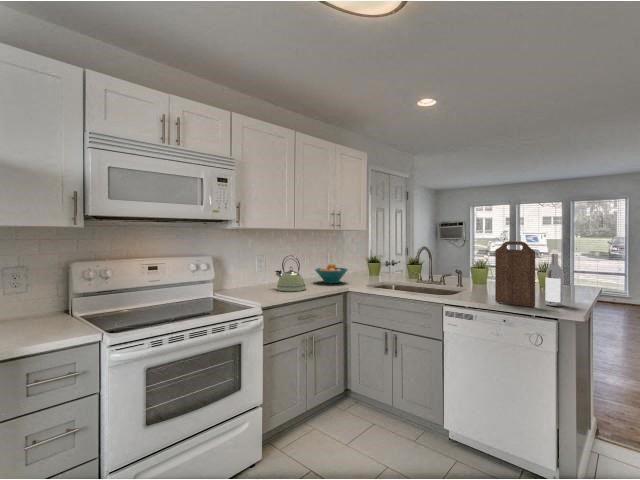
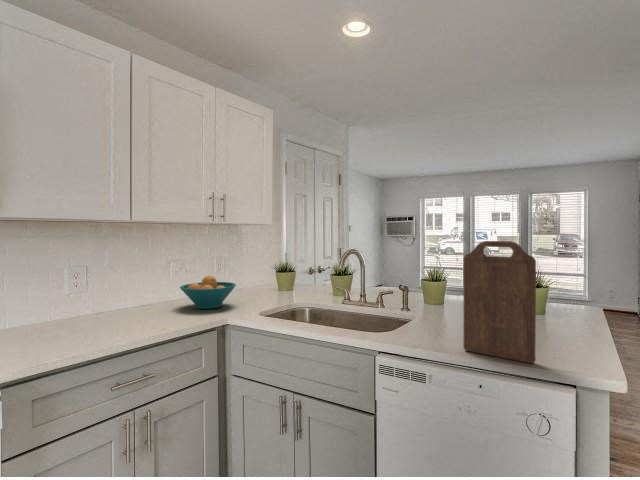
wine bottle: present [545,250,564,306] -> none [550,256,582,360]
kettle: present [275,255,306,292] -> none [91,266,150,332]

